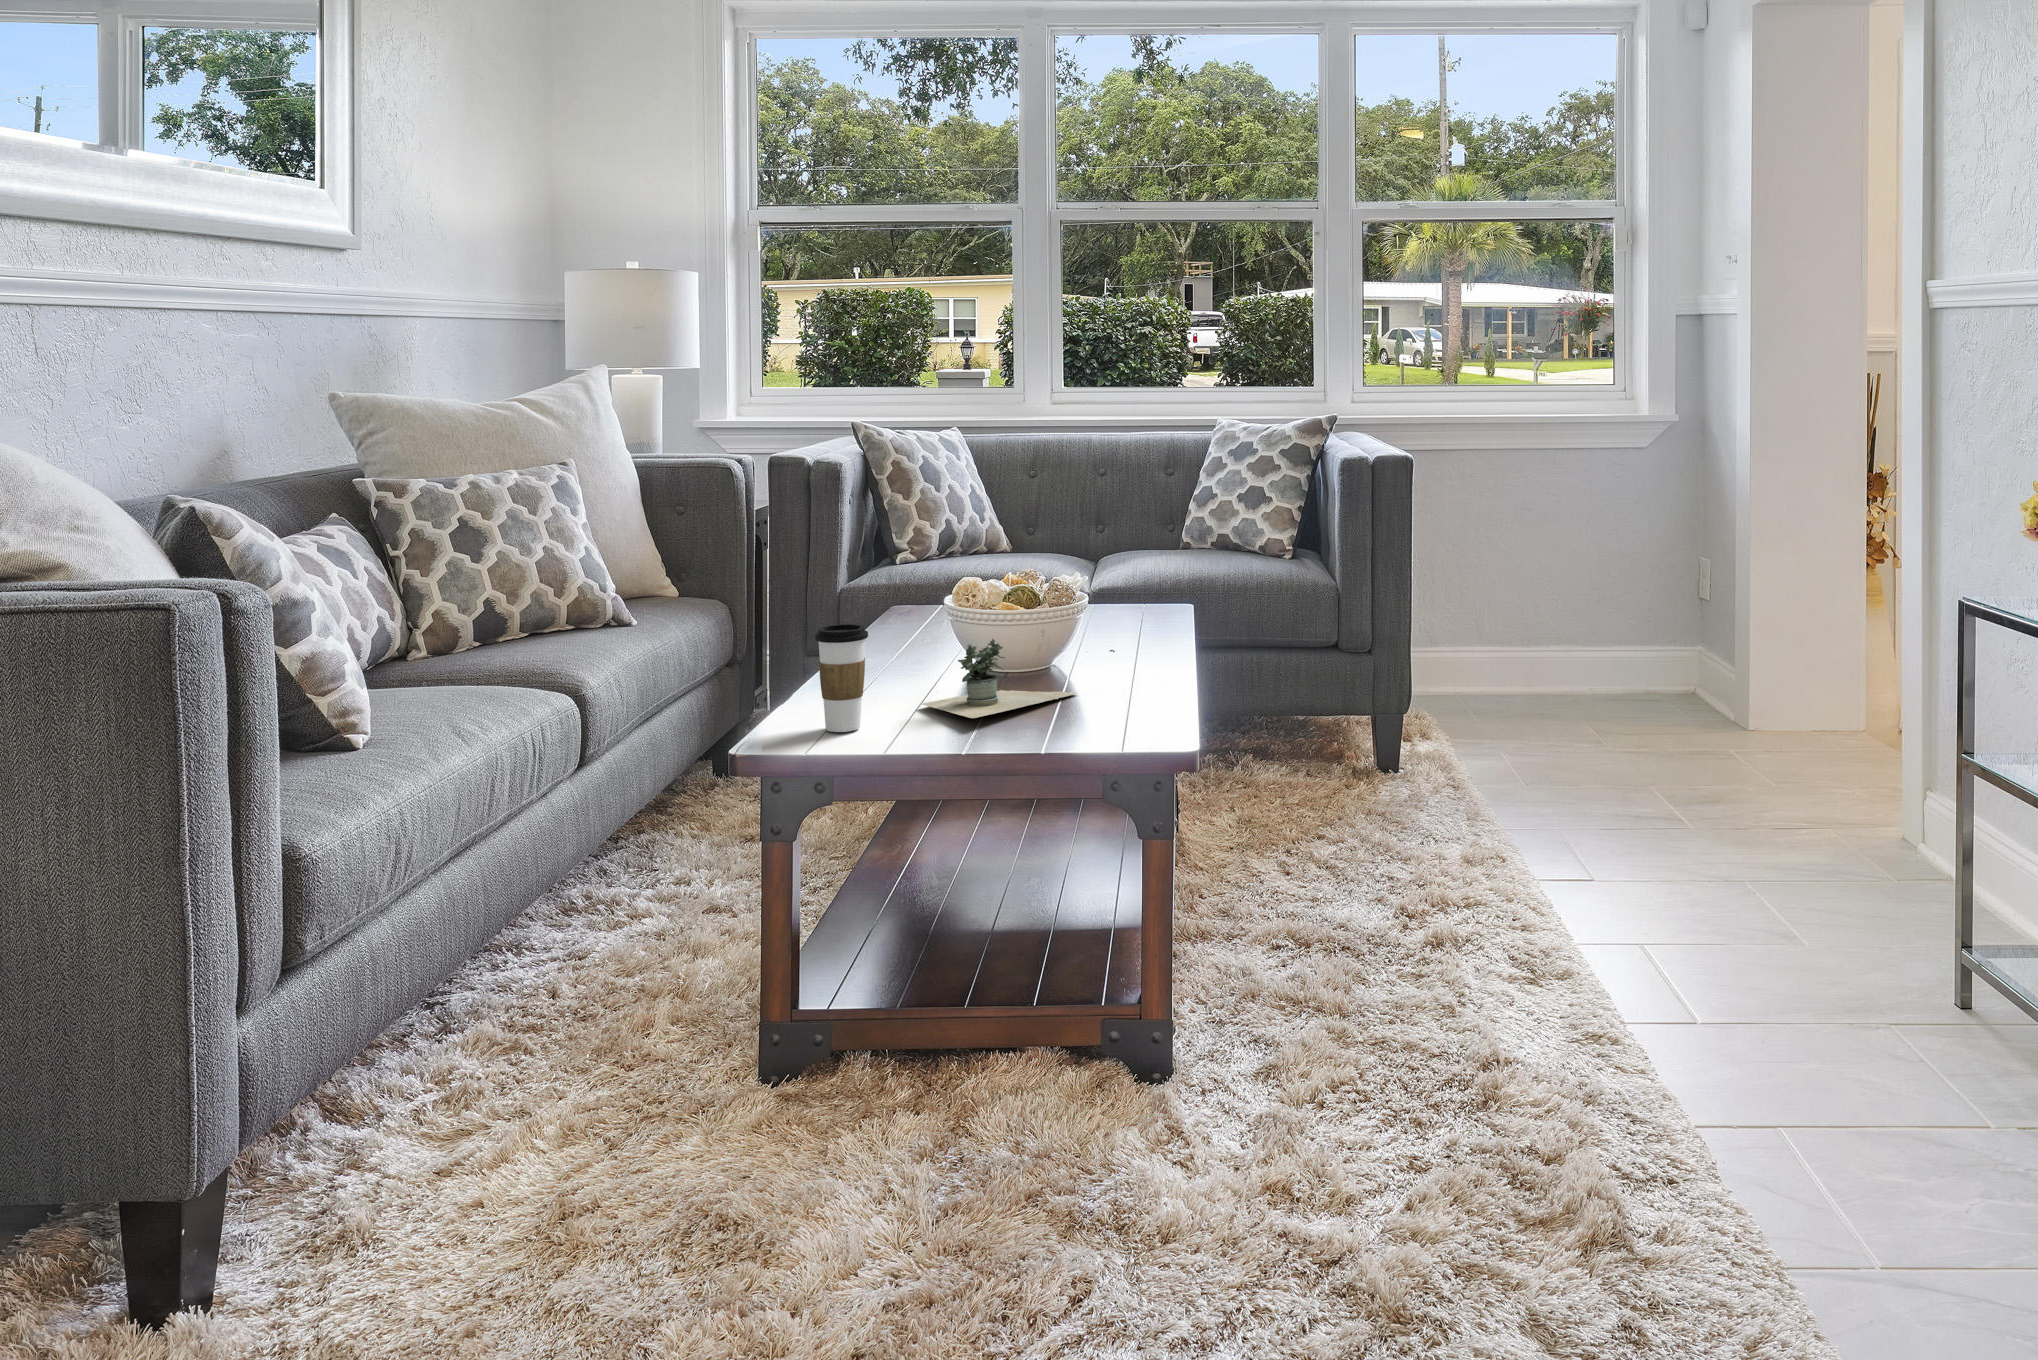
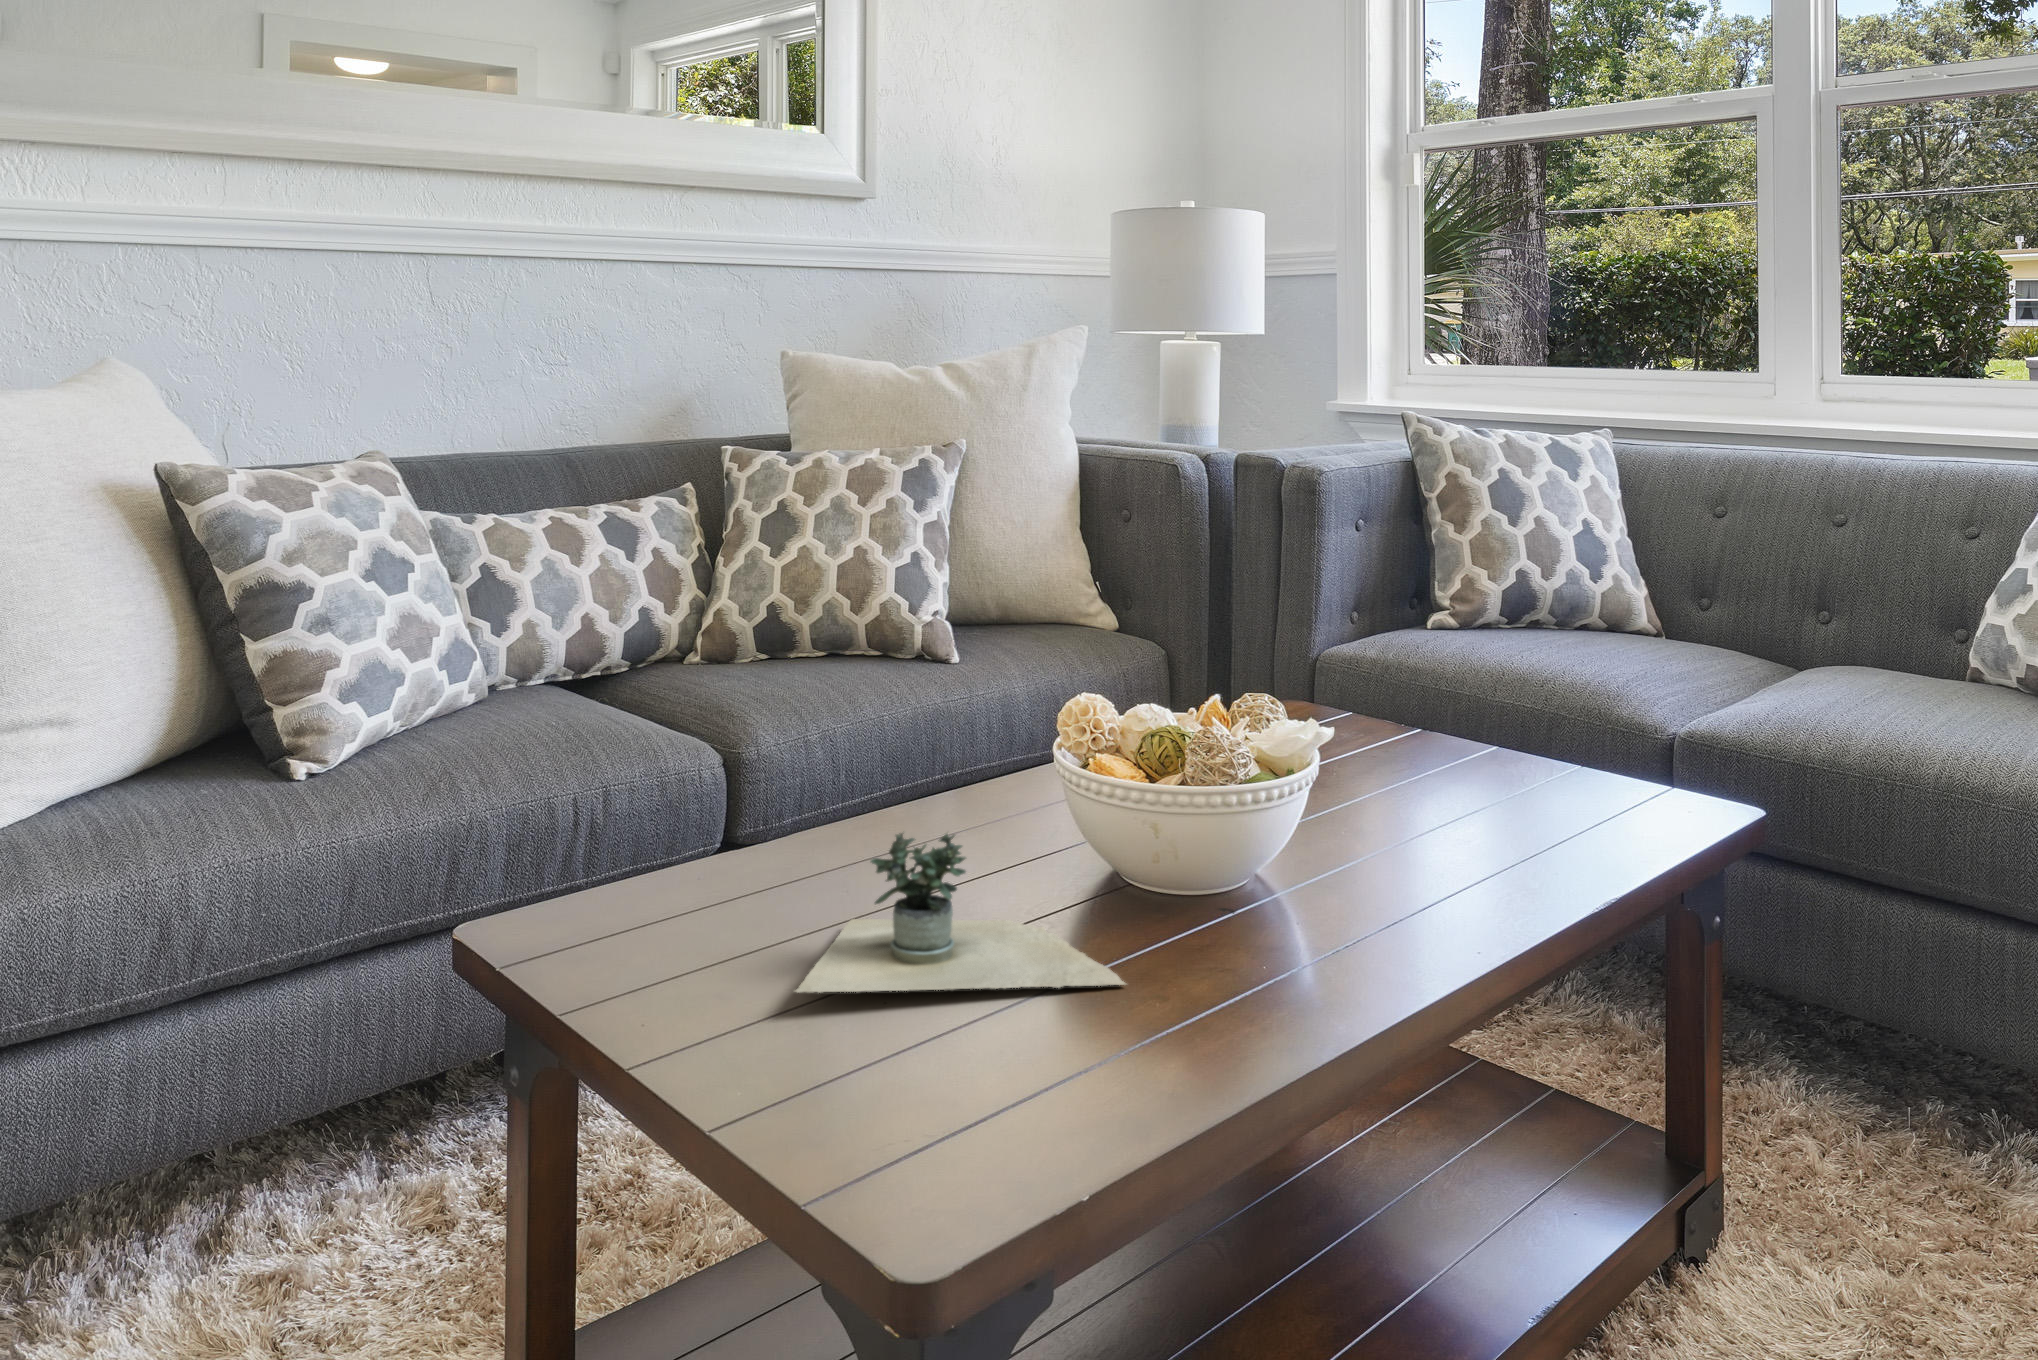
coffee cup: present [815,624,868,732] -> none [627,744,722,945]

